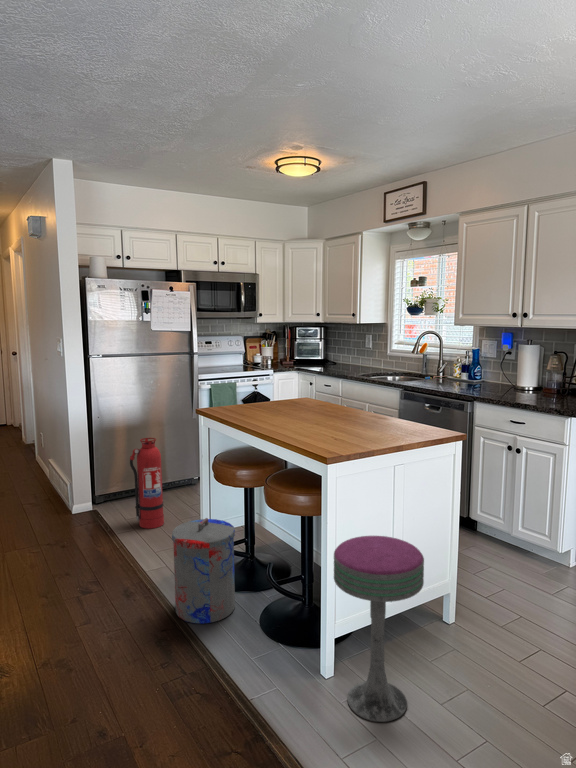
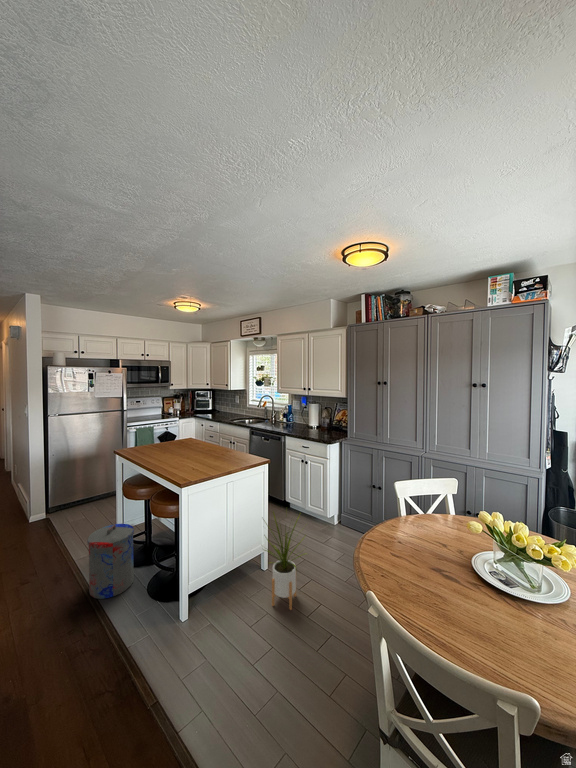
fire extinguisher: present [130,438,164,529] -> none [72,467,97,528]
house plant: none [450,510,542,684] -> present [265,512,304,610]
bar stool: present [334,536,424,722] -> none [185,531,241,654]

